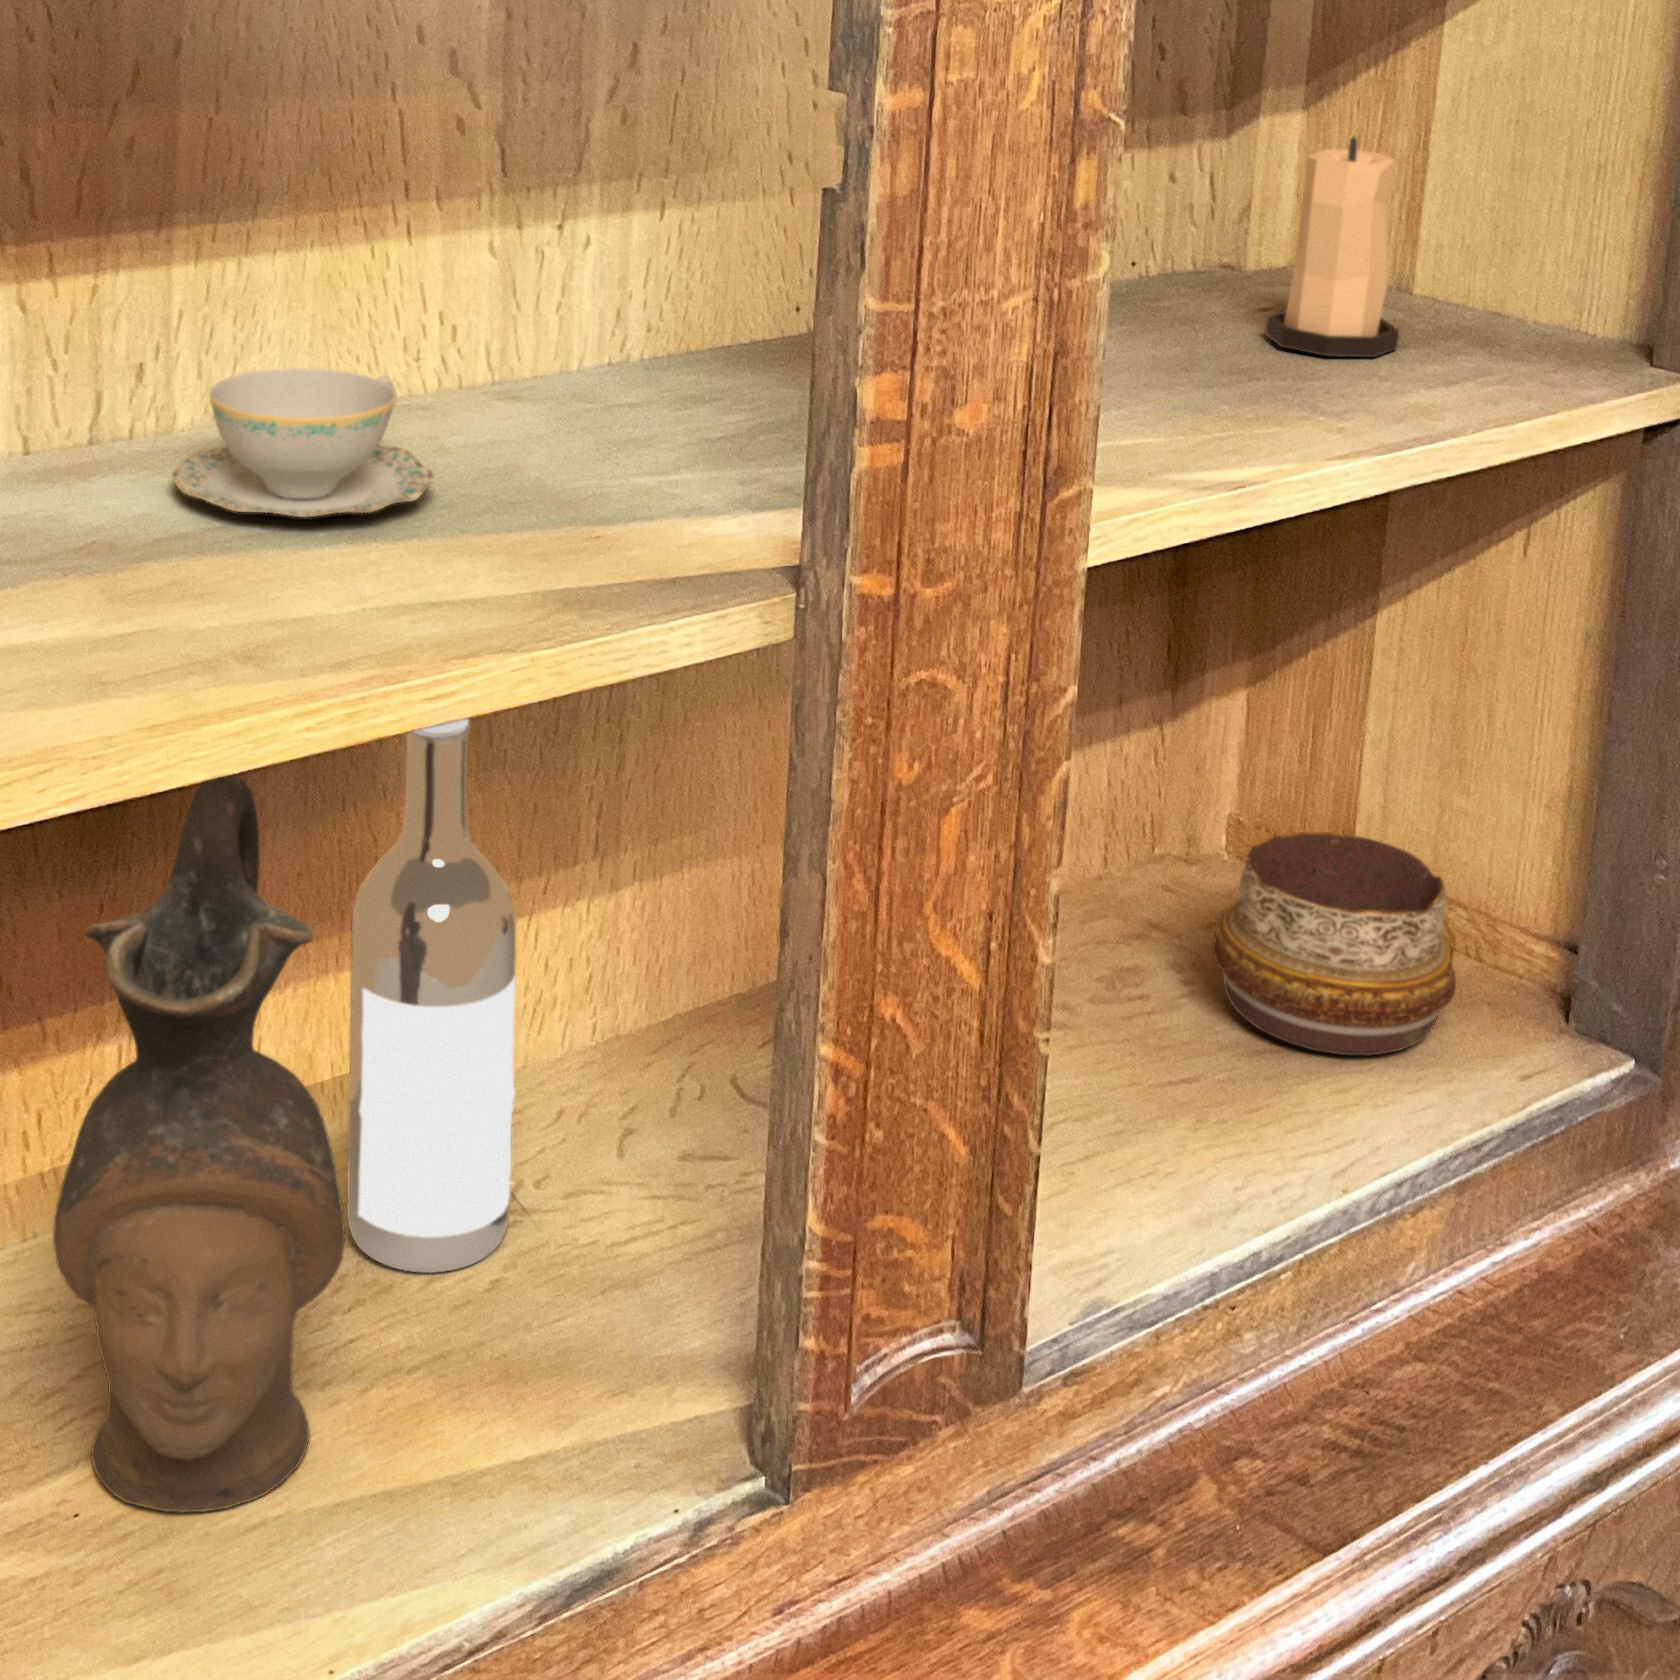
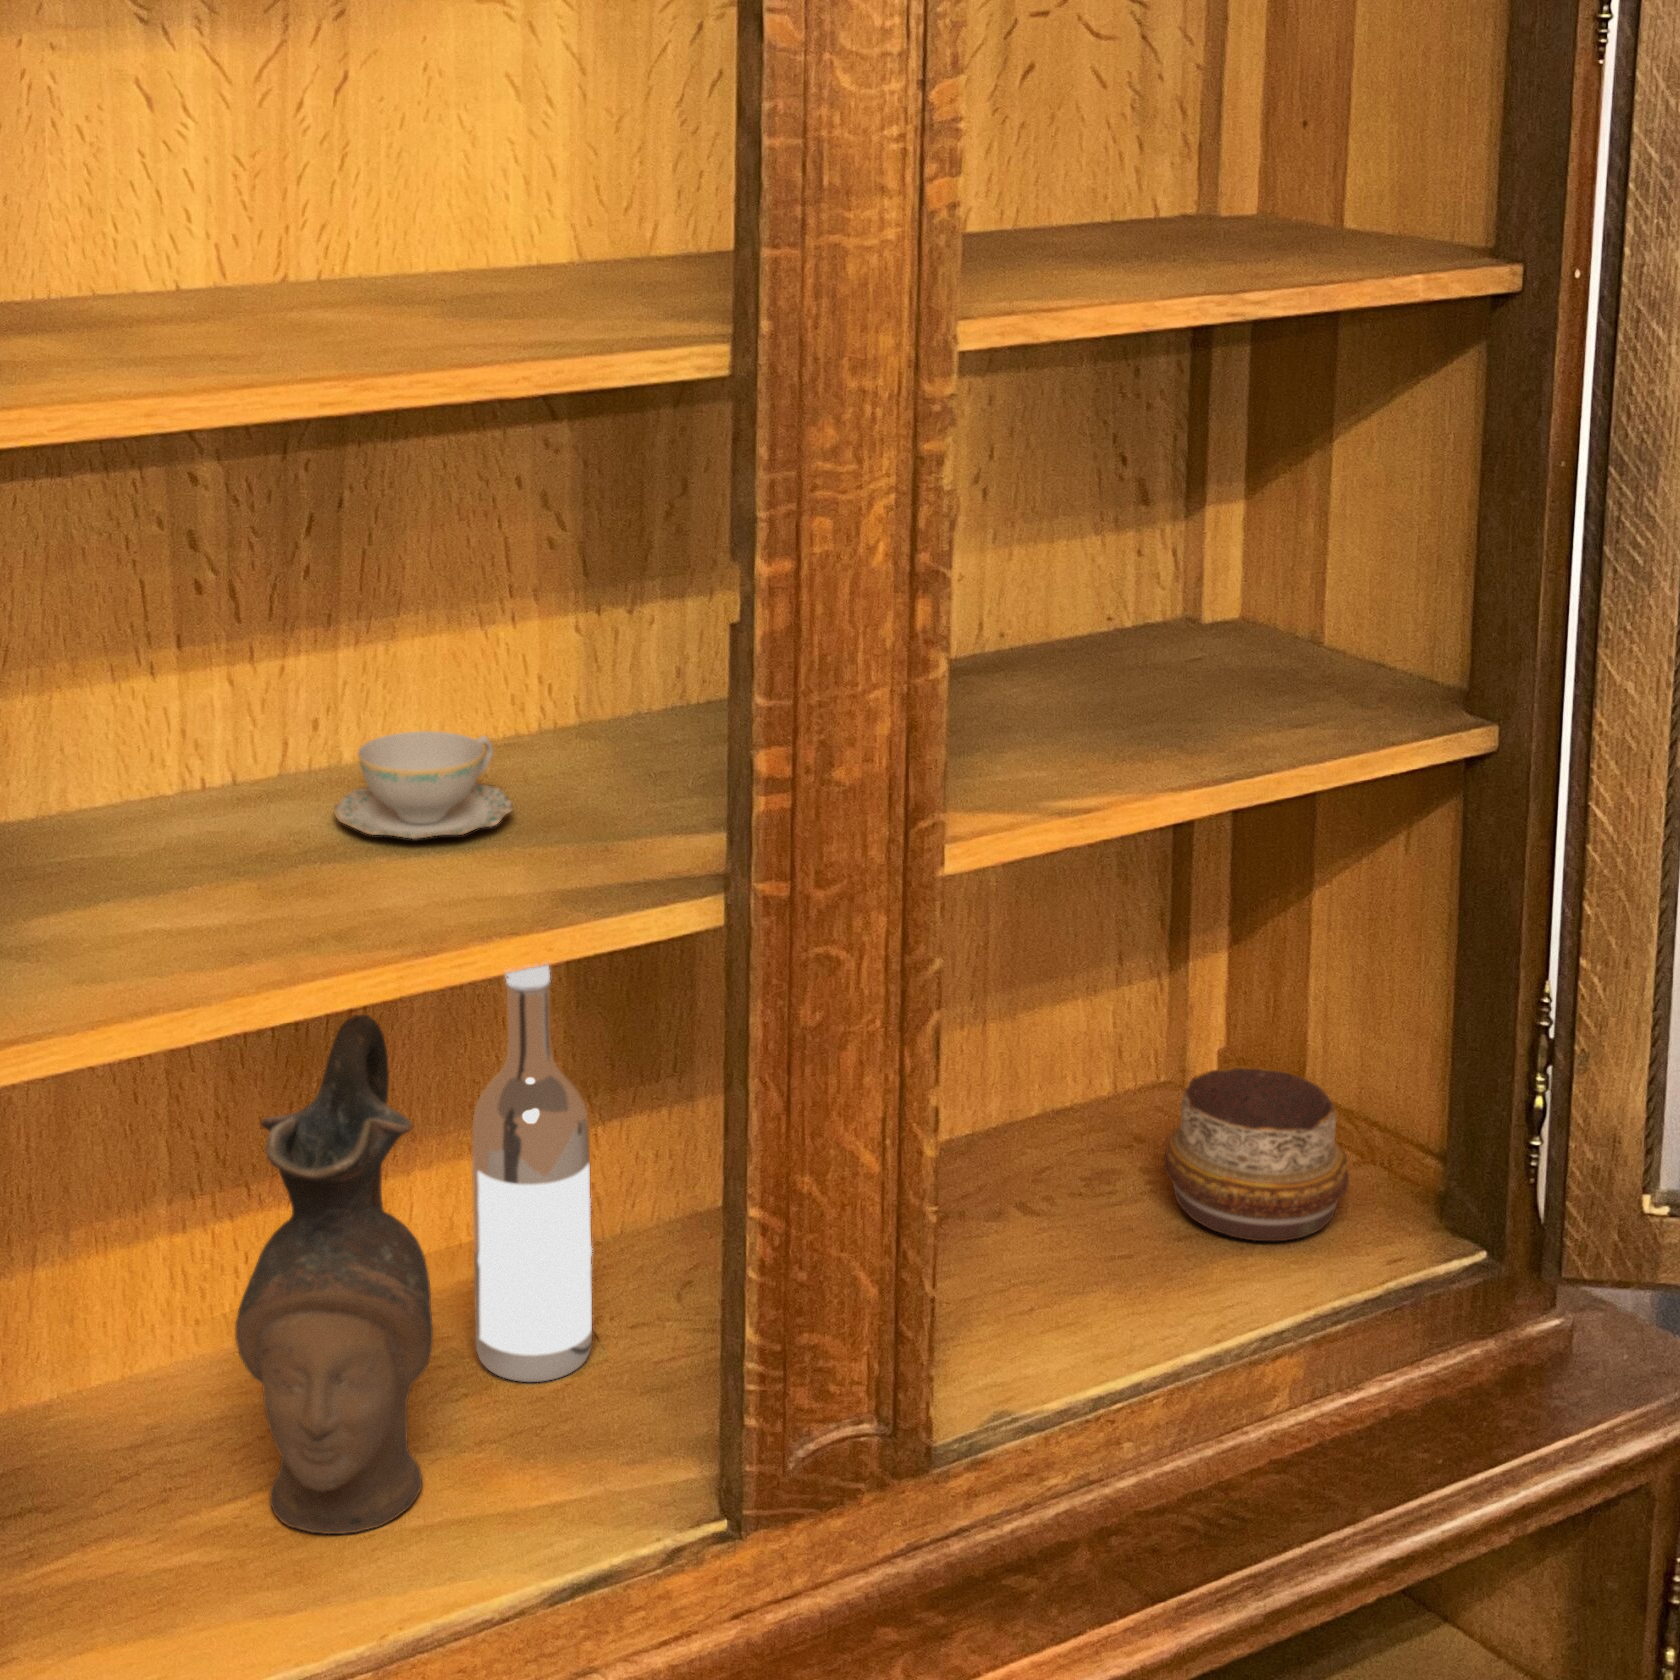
candle: present [1266,137,1399,357] -> none [1179,541,1275,706]

